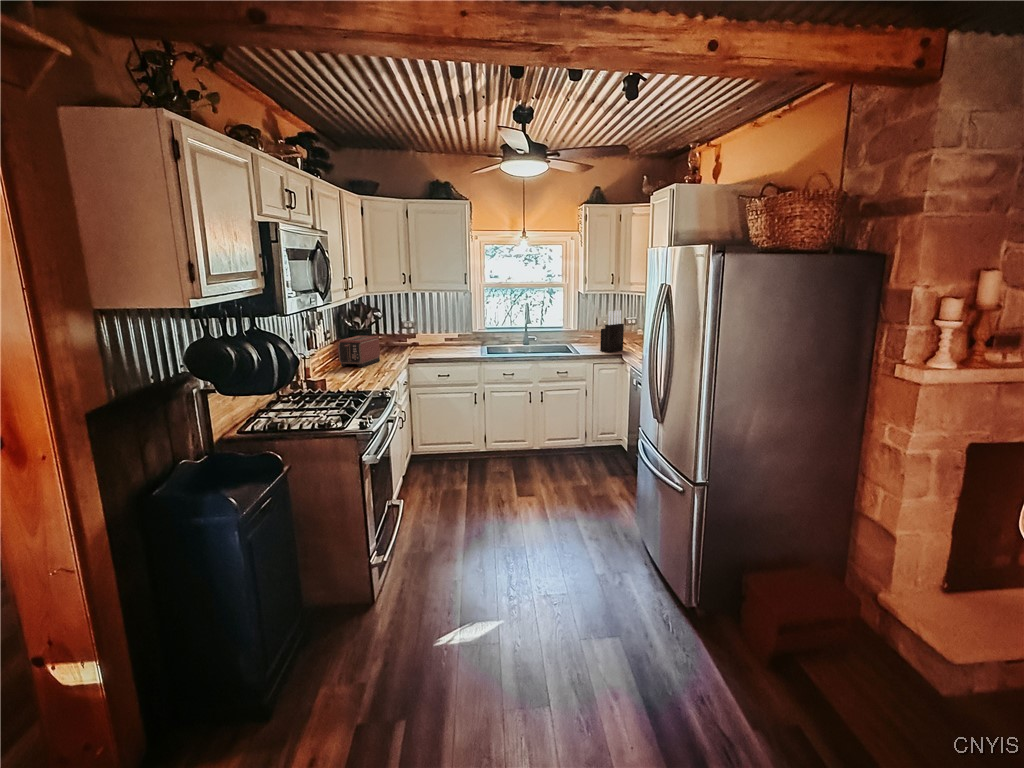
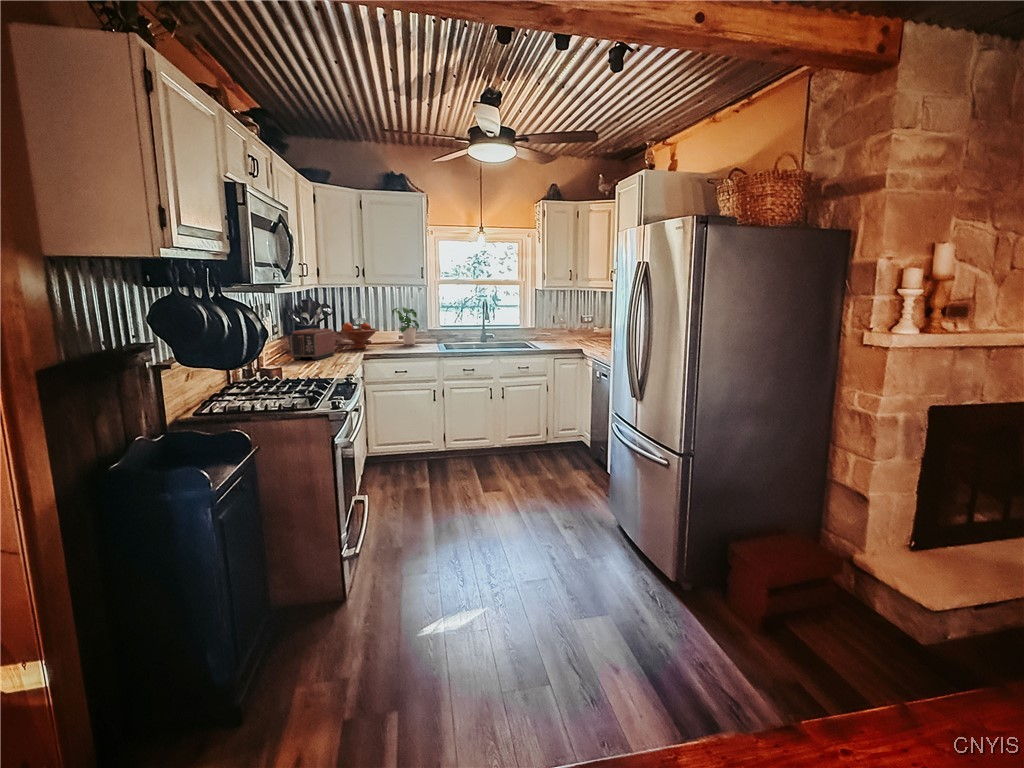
knife block: present [600,310,624,352] -> none [561,305,583,346]
potted plant: none [437,311,465,348] -> present [392,307,419,345]
fruit bowl: none [387,327,421,353] -> present [340,322,376,349]

